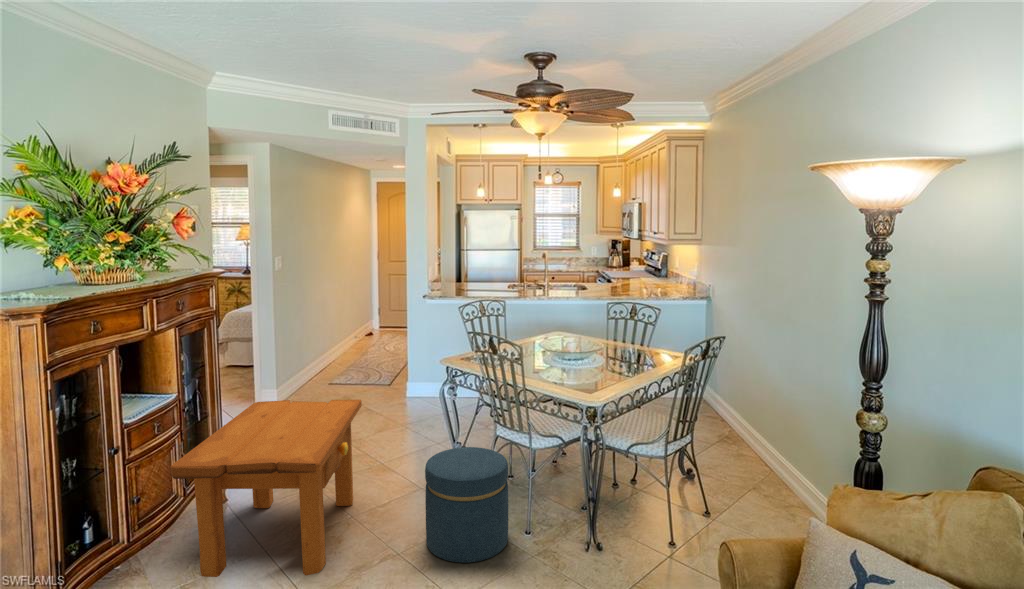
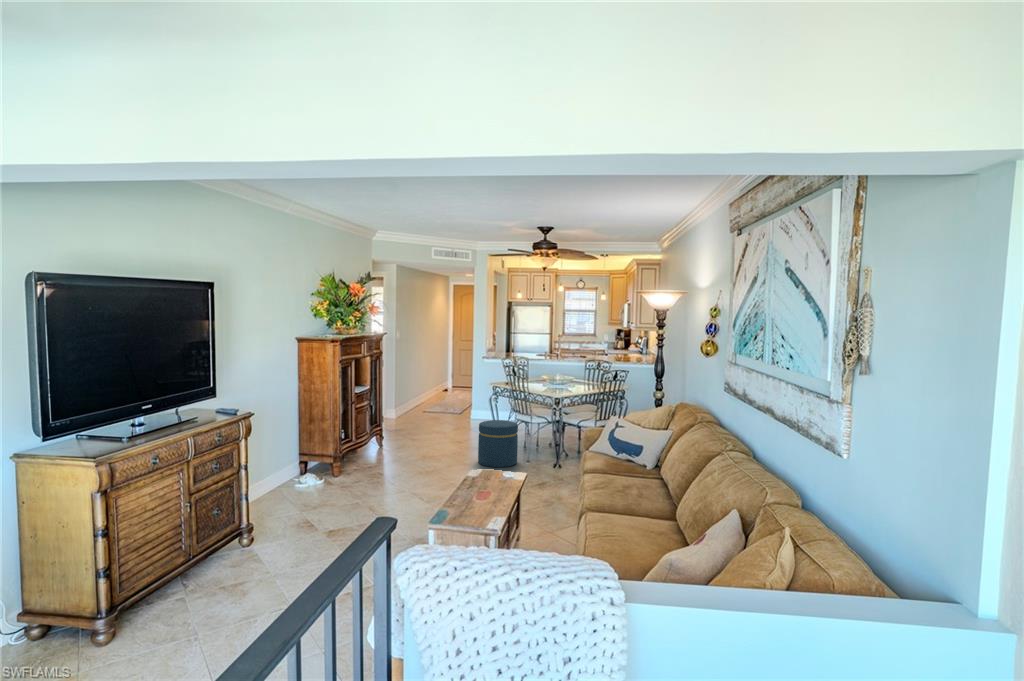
side table: present [170,400,362,577] -> none [373,398,449,466]

